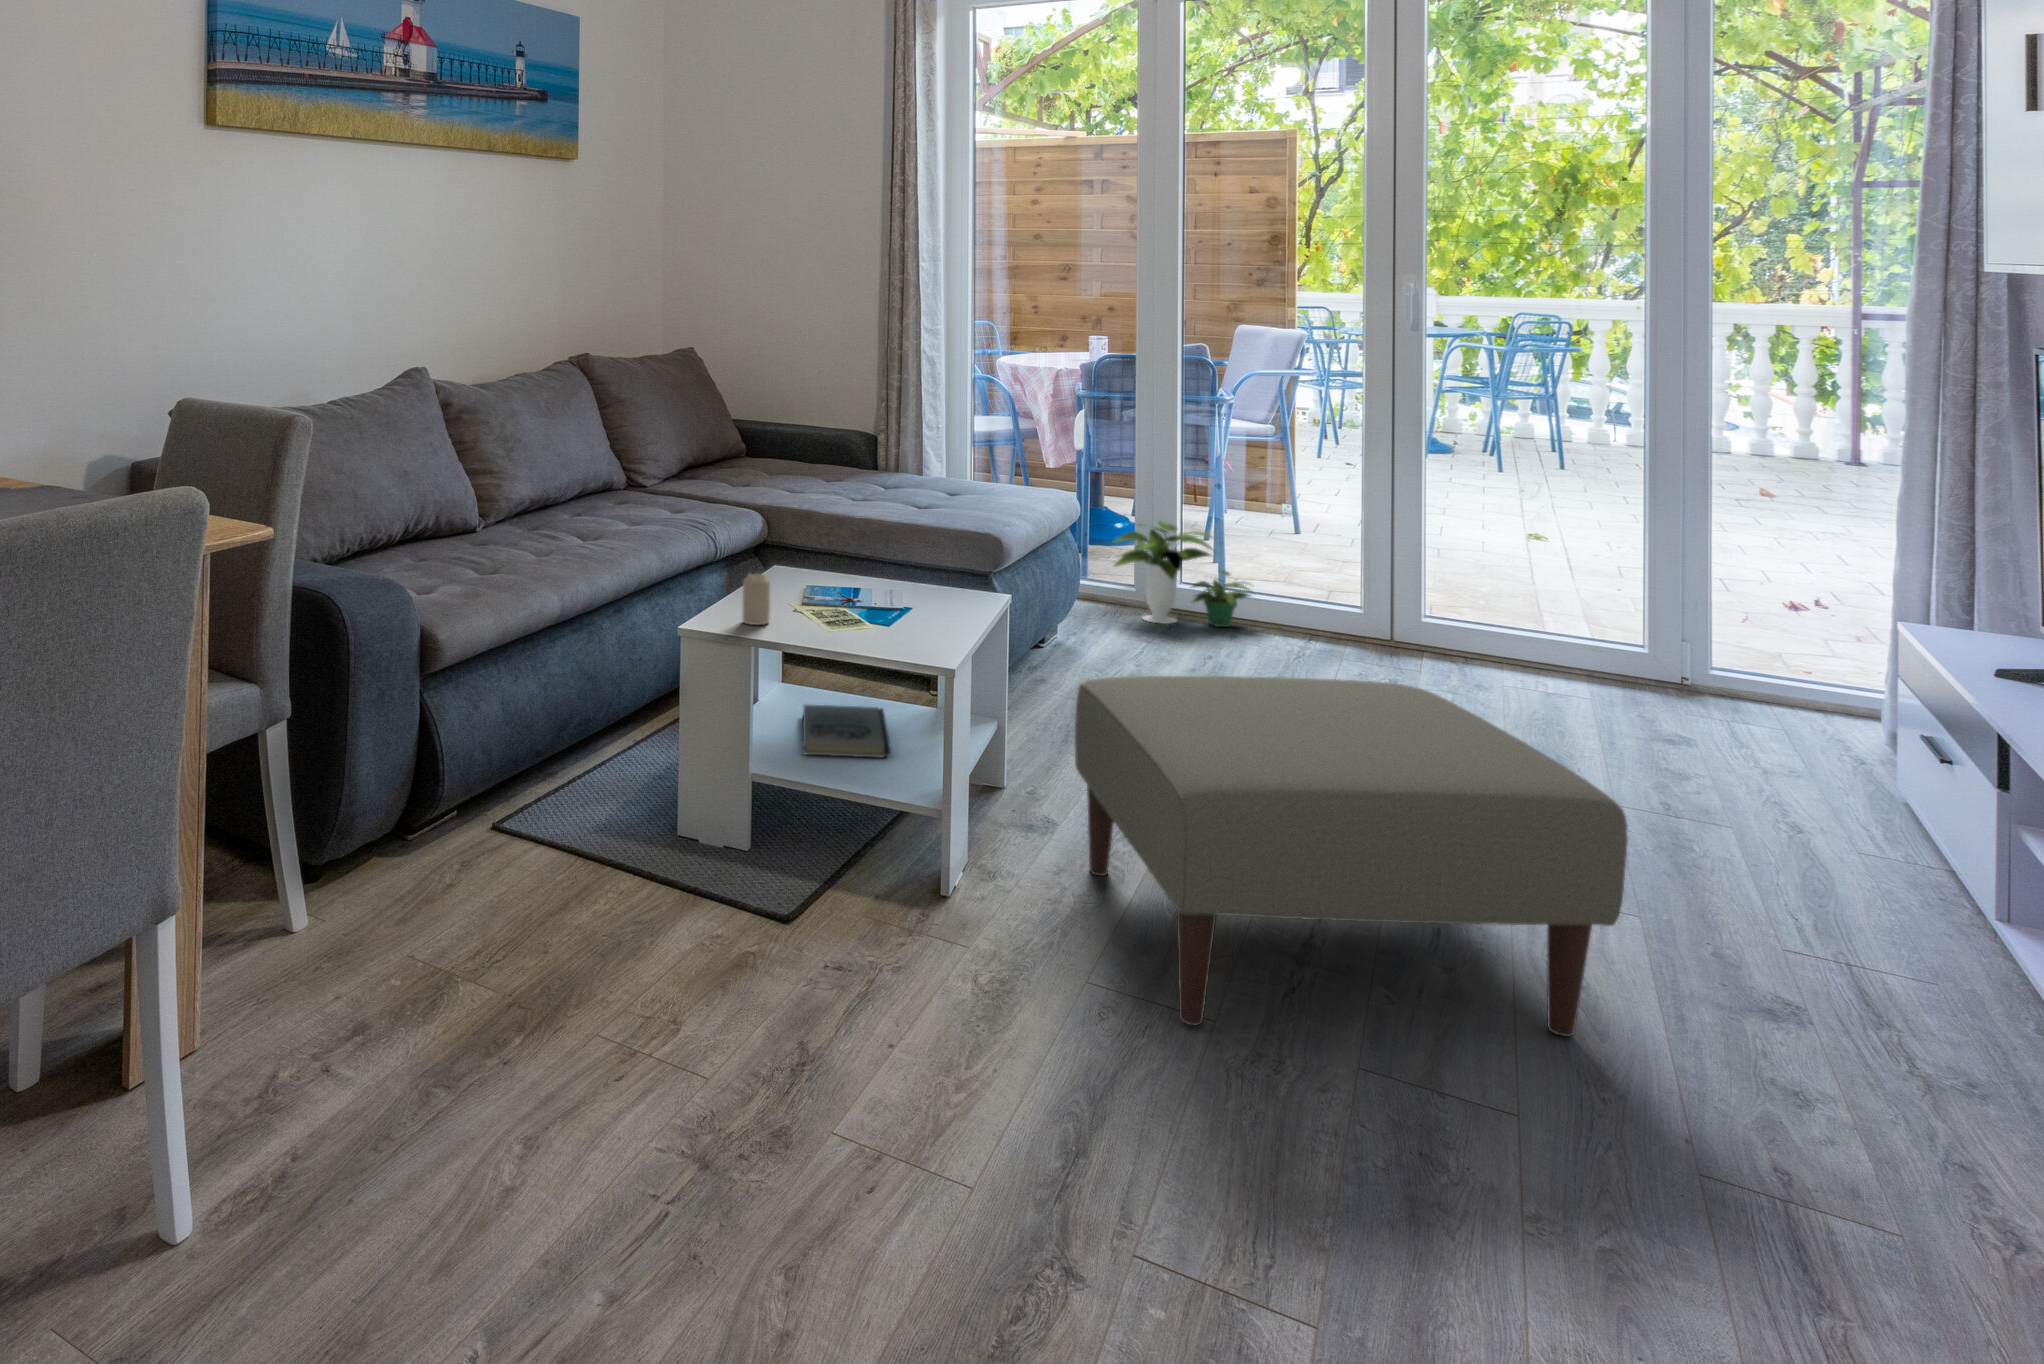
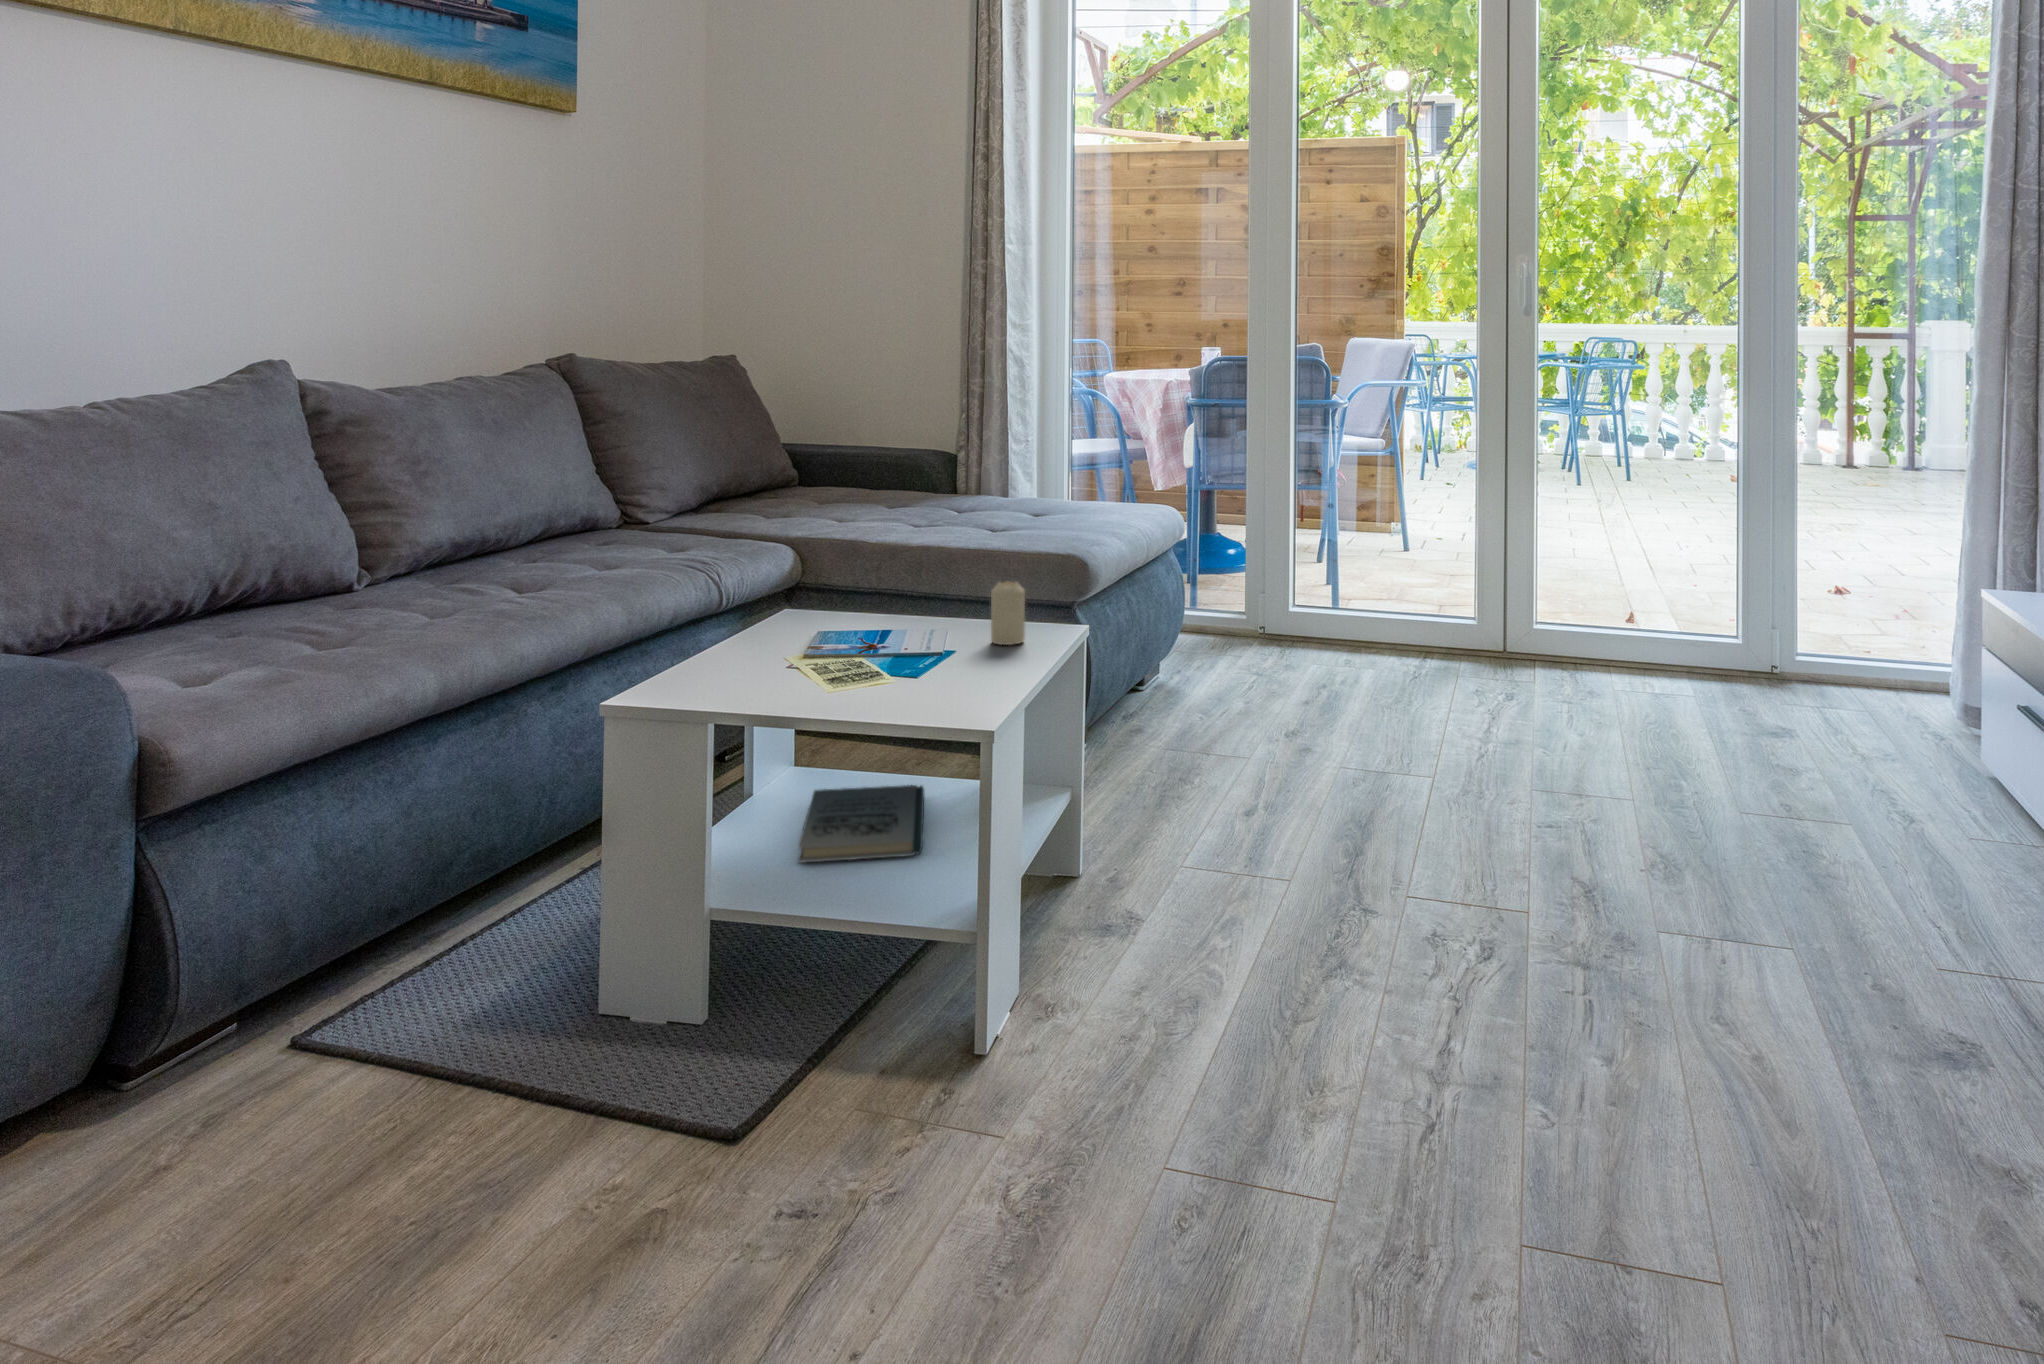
potted plant: present [1112,520,1251,627] -> none [1220,539,1373,655]
candle: present [743,573,770,625] -> present [991,581,1025,645]
ottoman: present [1075,676,1628,1036] -> none [1161,704,1816,1210]

